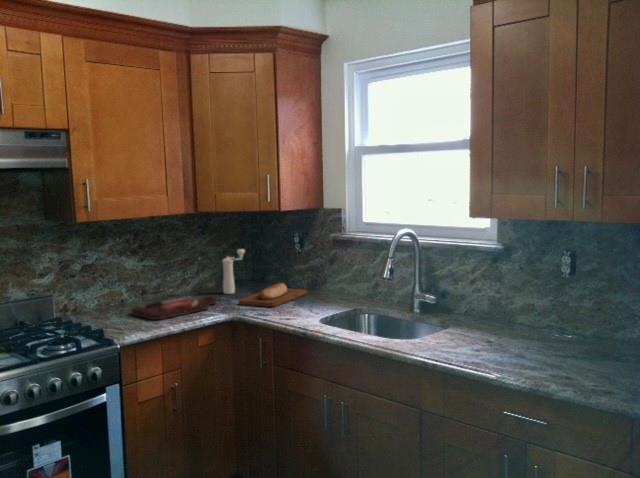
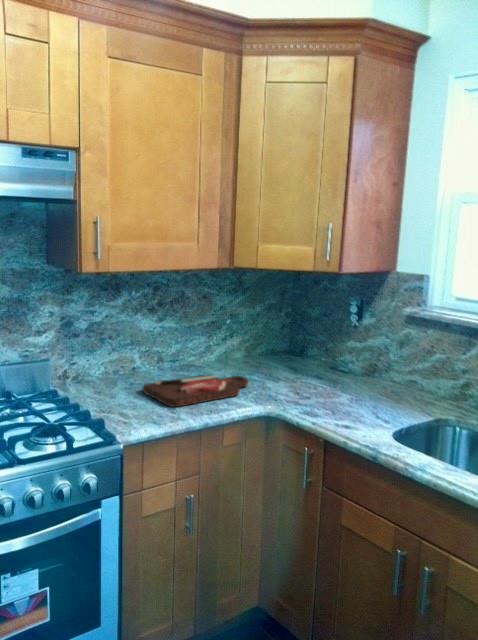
pepper mill: present [222,249,245,294] -> none [256,315,287,371]
bread loaf: present [239,283,307,307] -> none [277,366,364,402]

